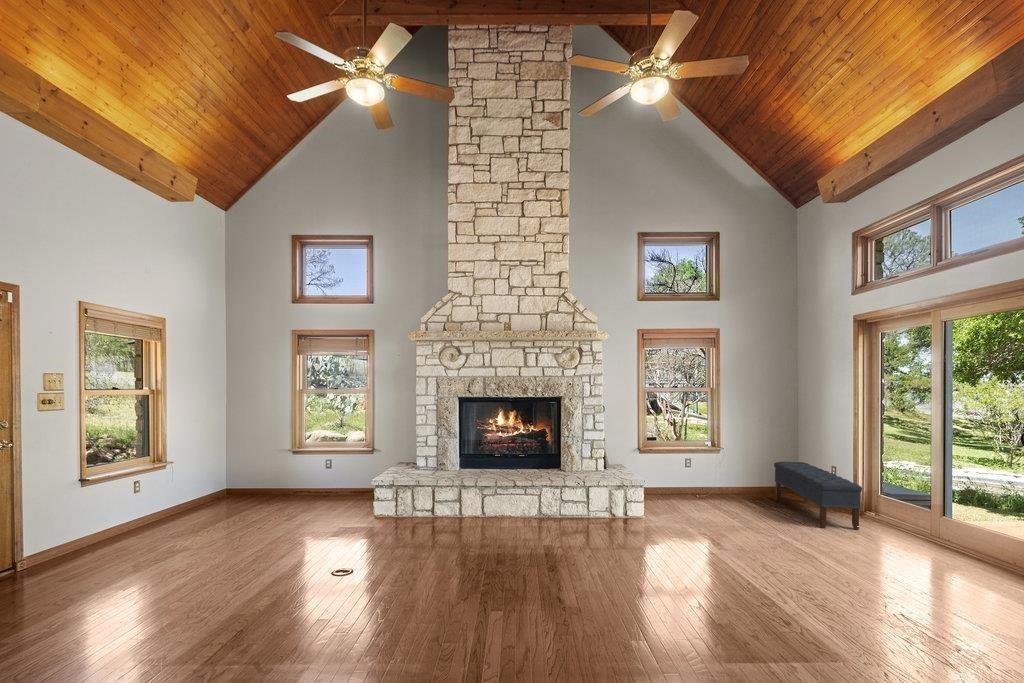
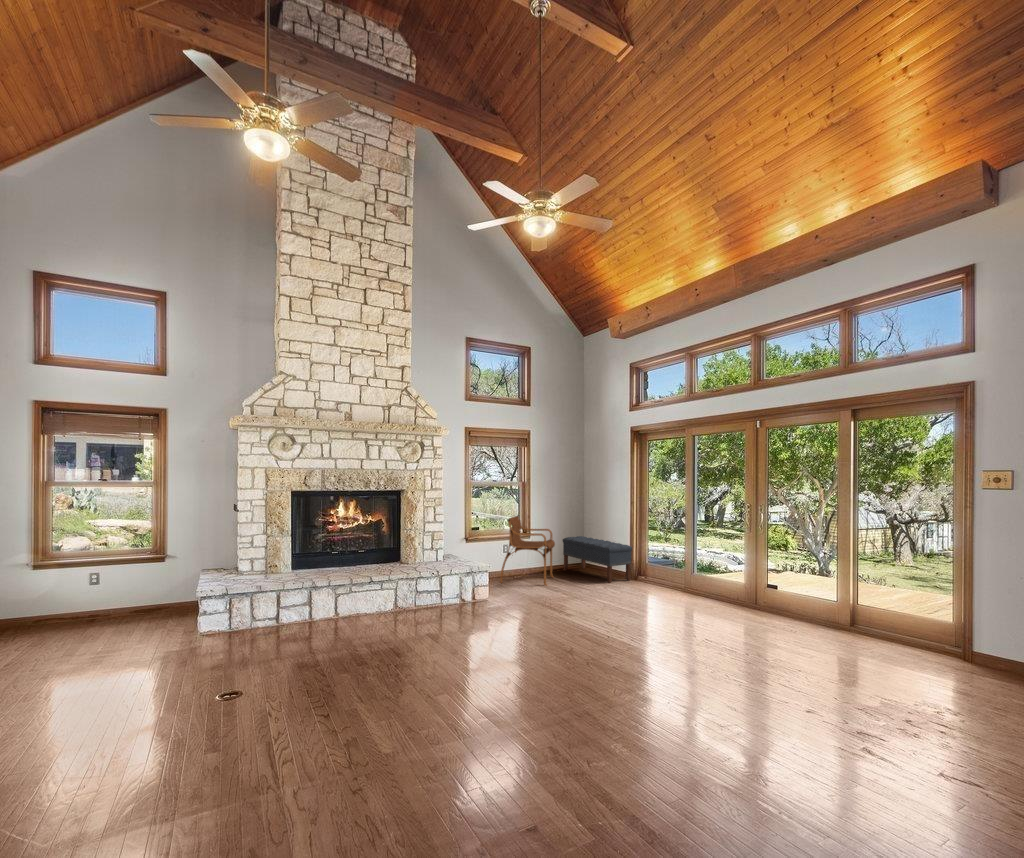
armchair: none [680,430,754,517] -> present [500,516,555,586]

